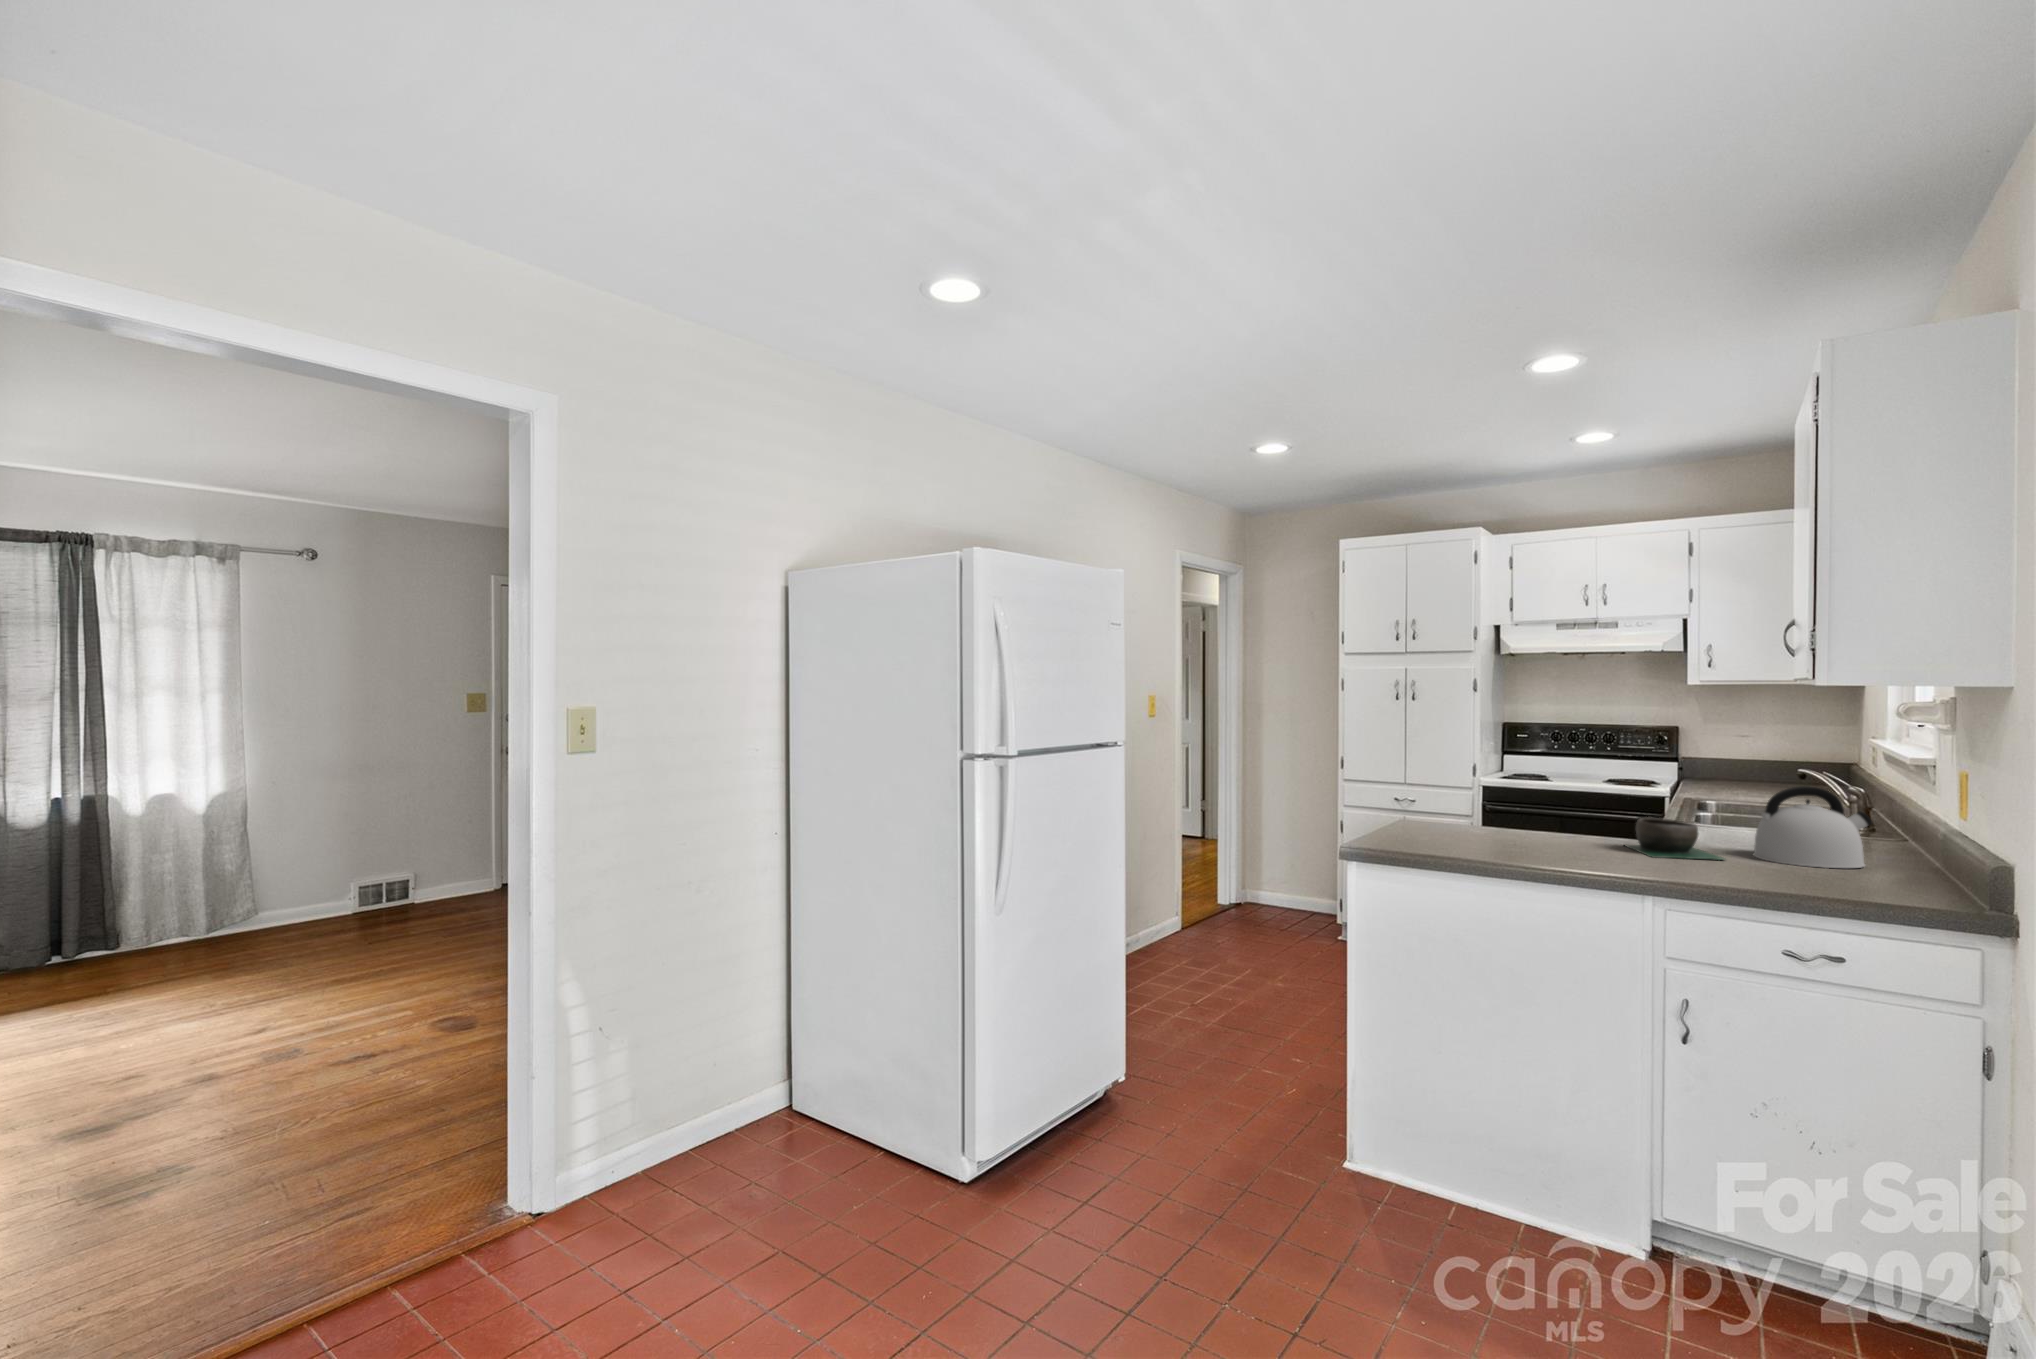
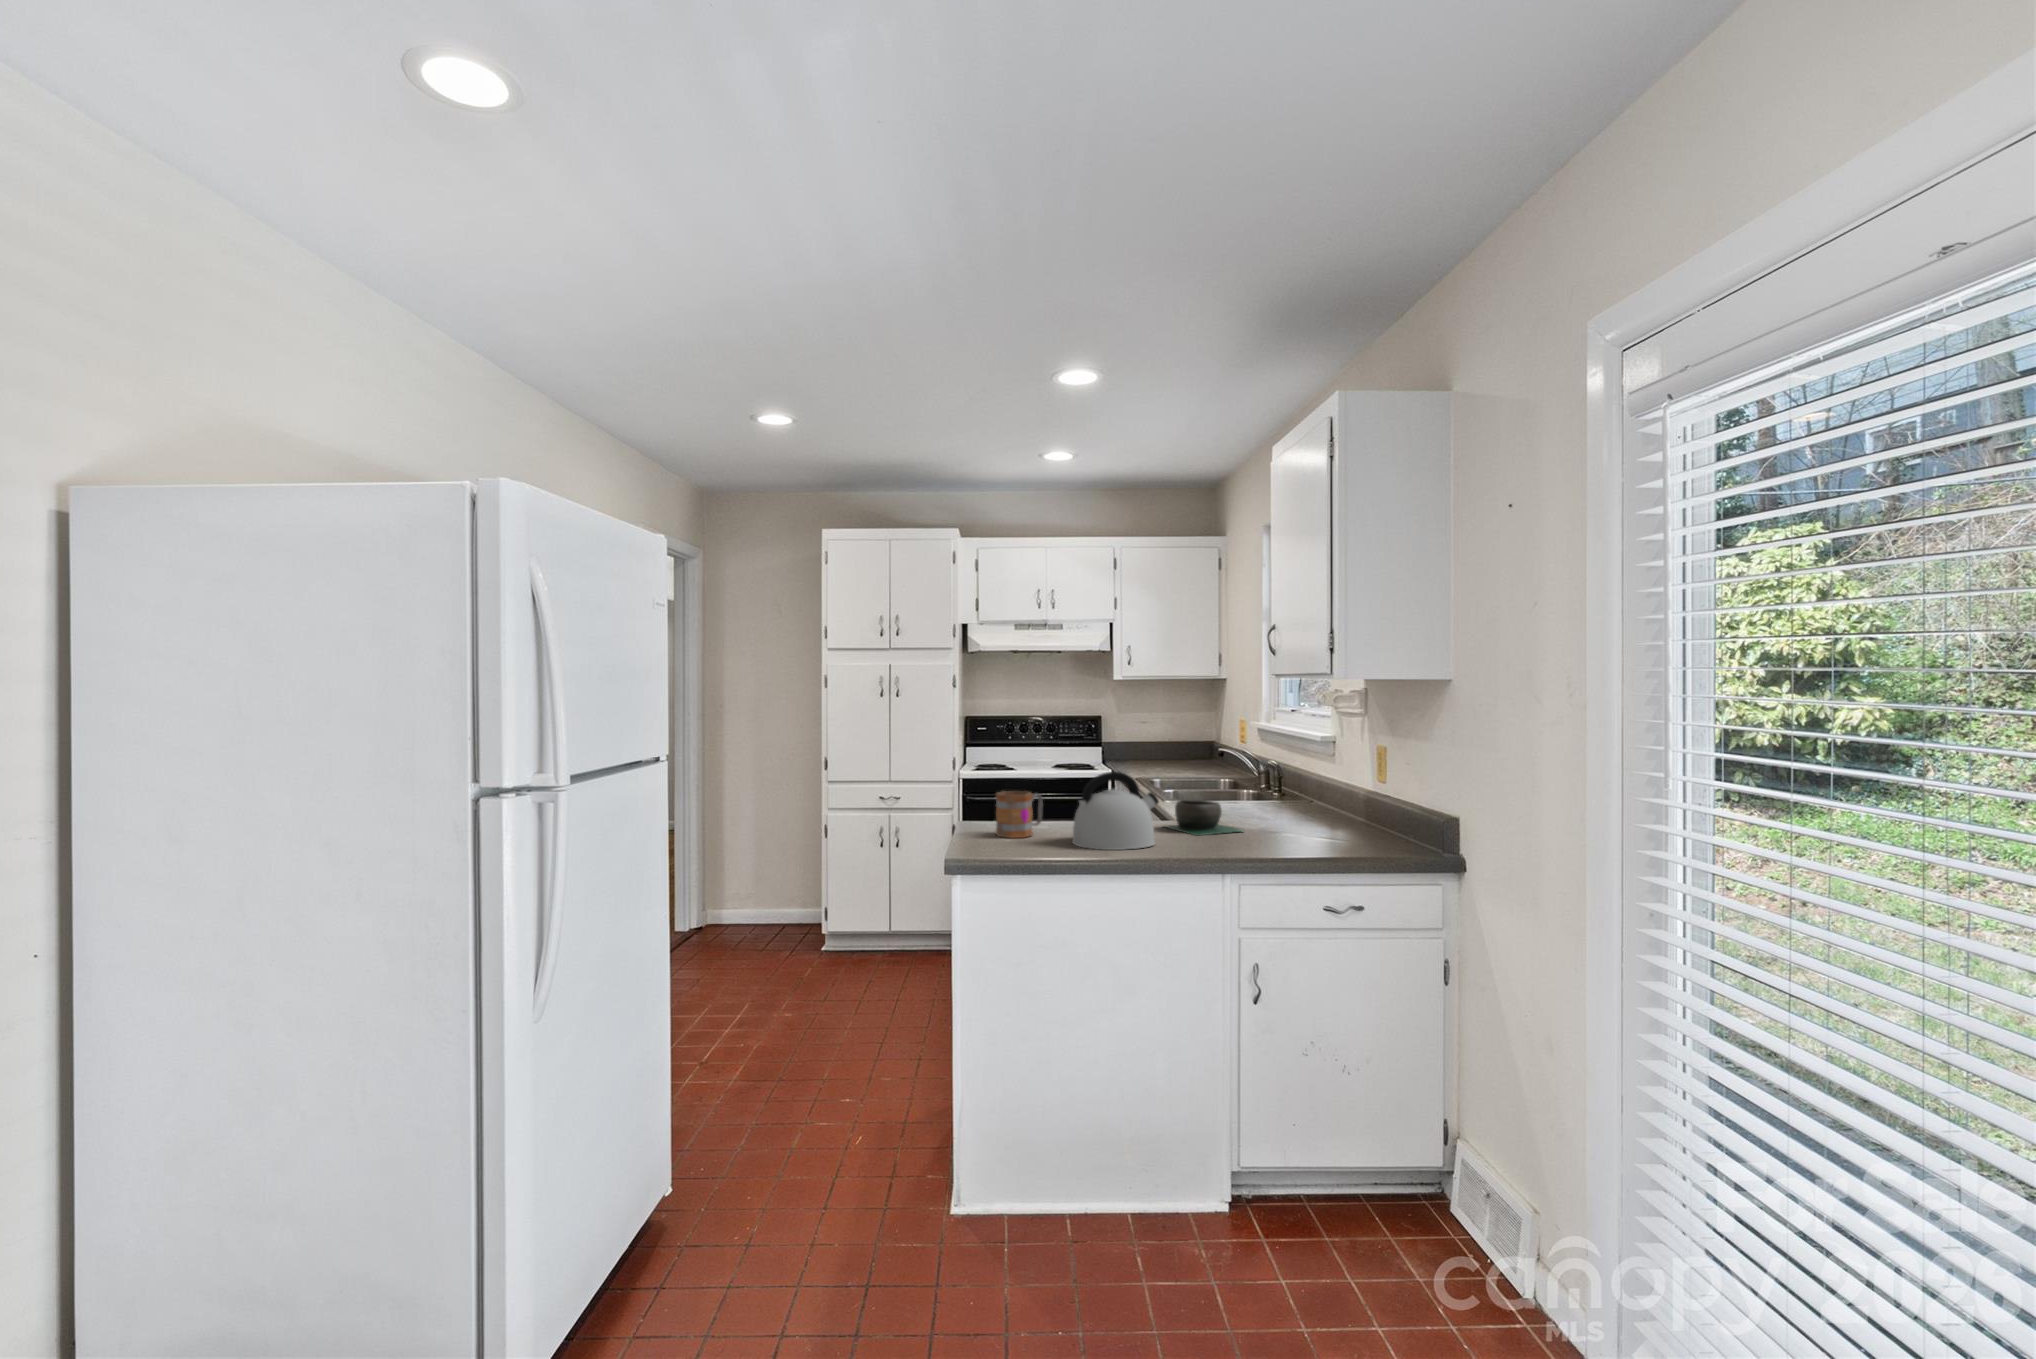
kettle: present [1753,786,1872,868] -> present [1072,772,1159,850]
mug: none [1417,792,1470,838] -> present [996,791,1043,838]

